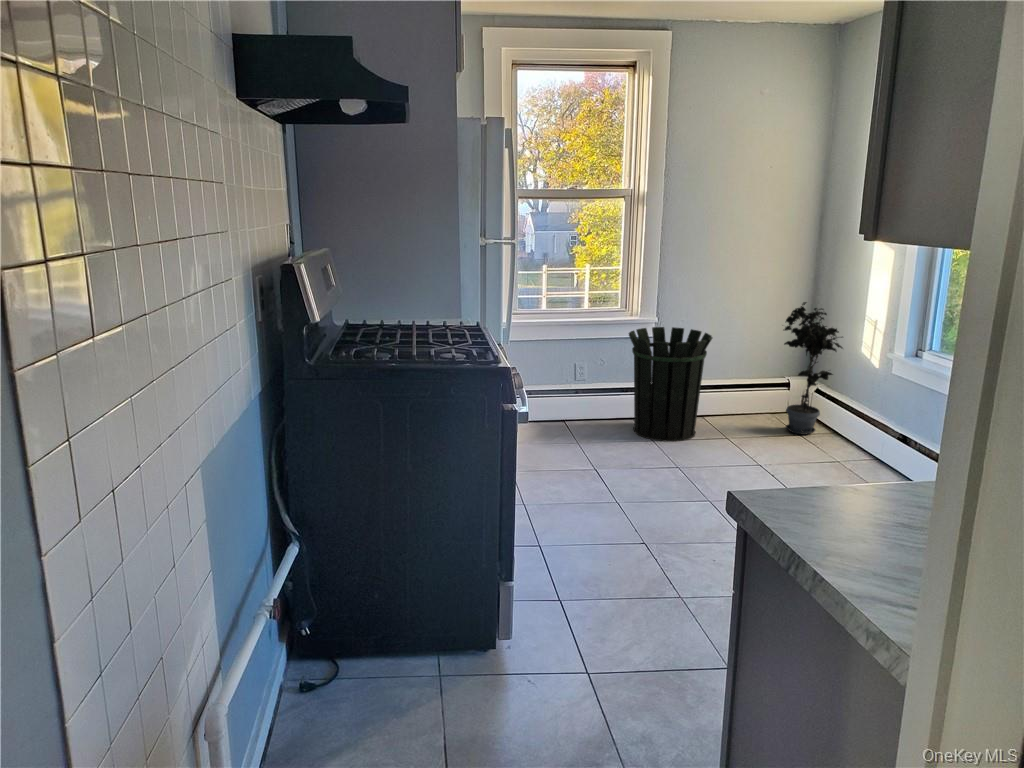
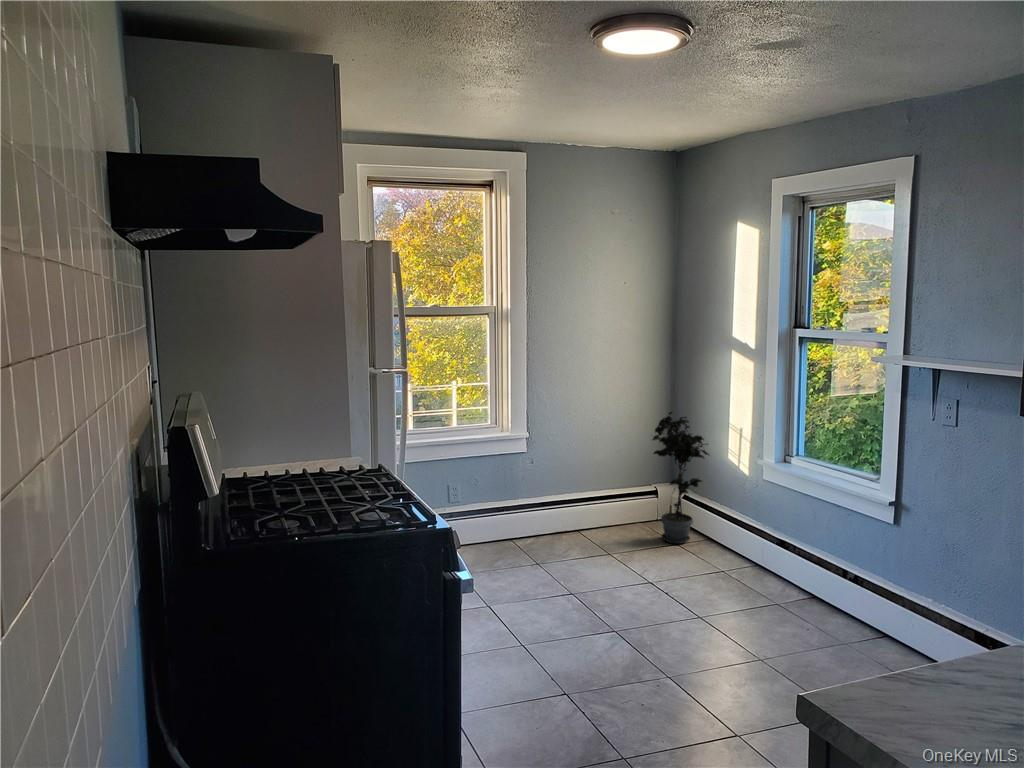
waste bin: present [629,327,712,442] -> none [503,443,589,566]

